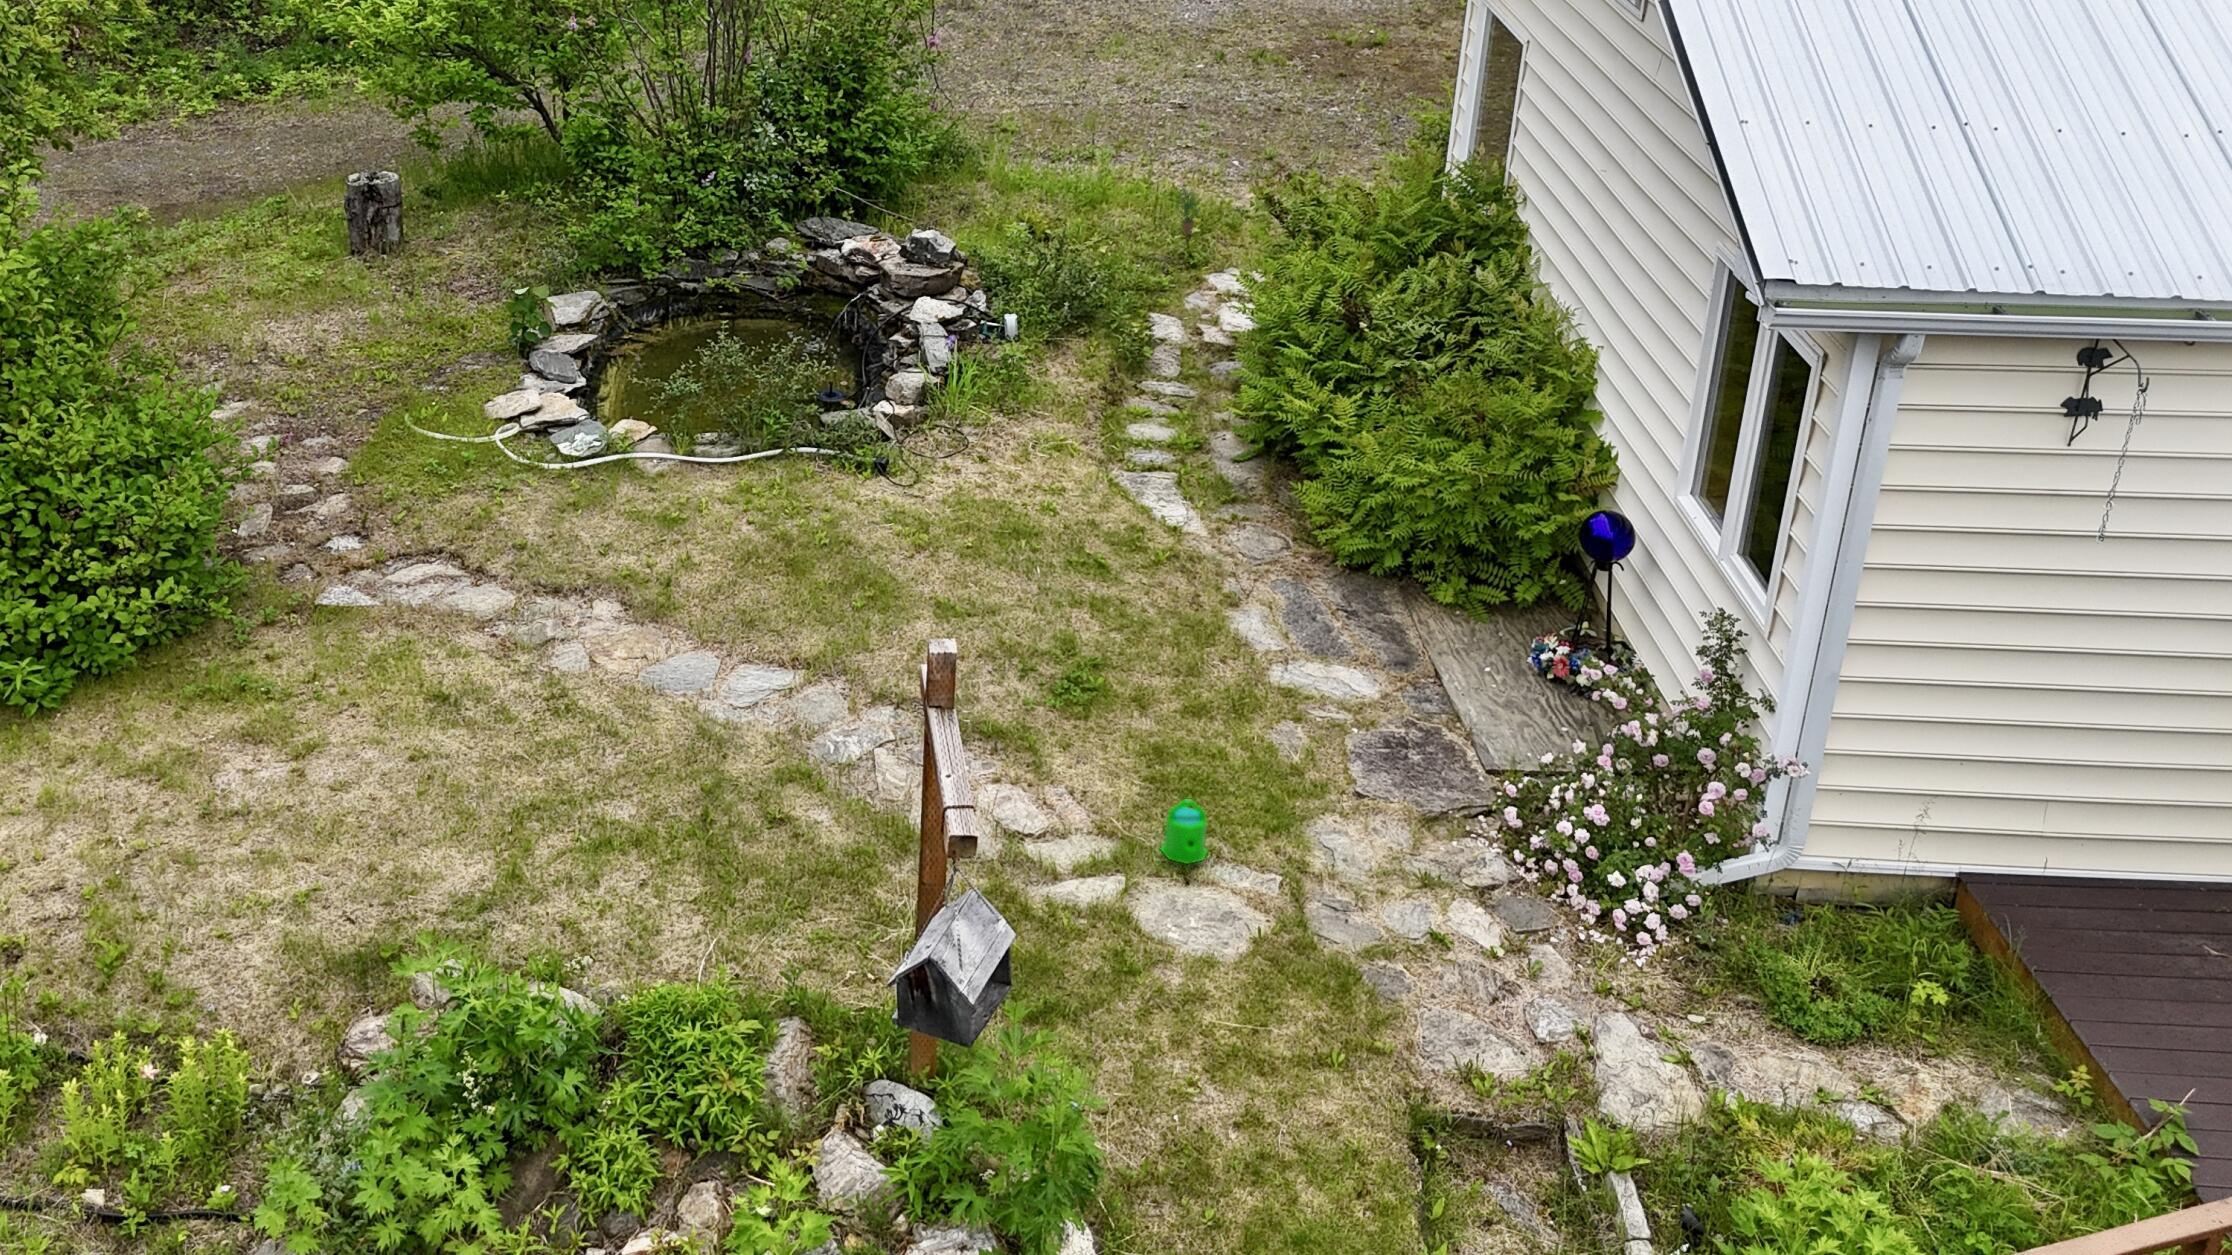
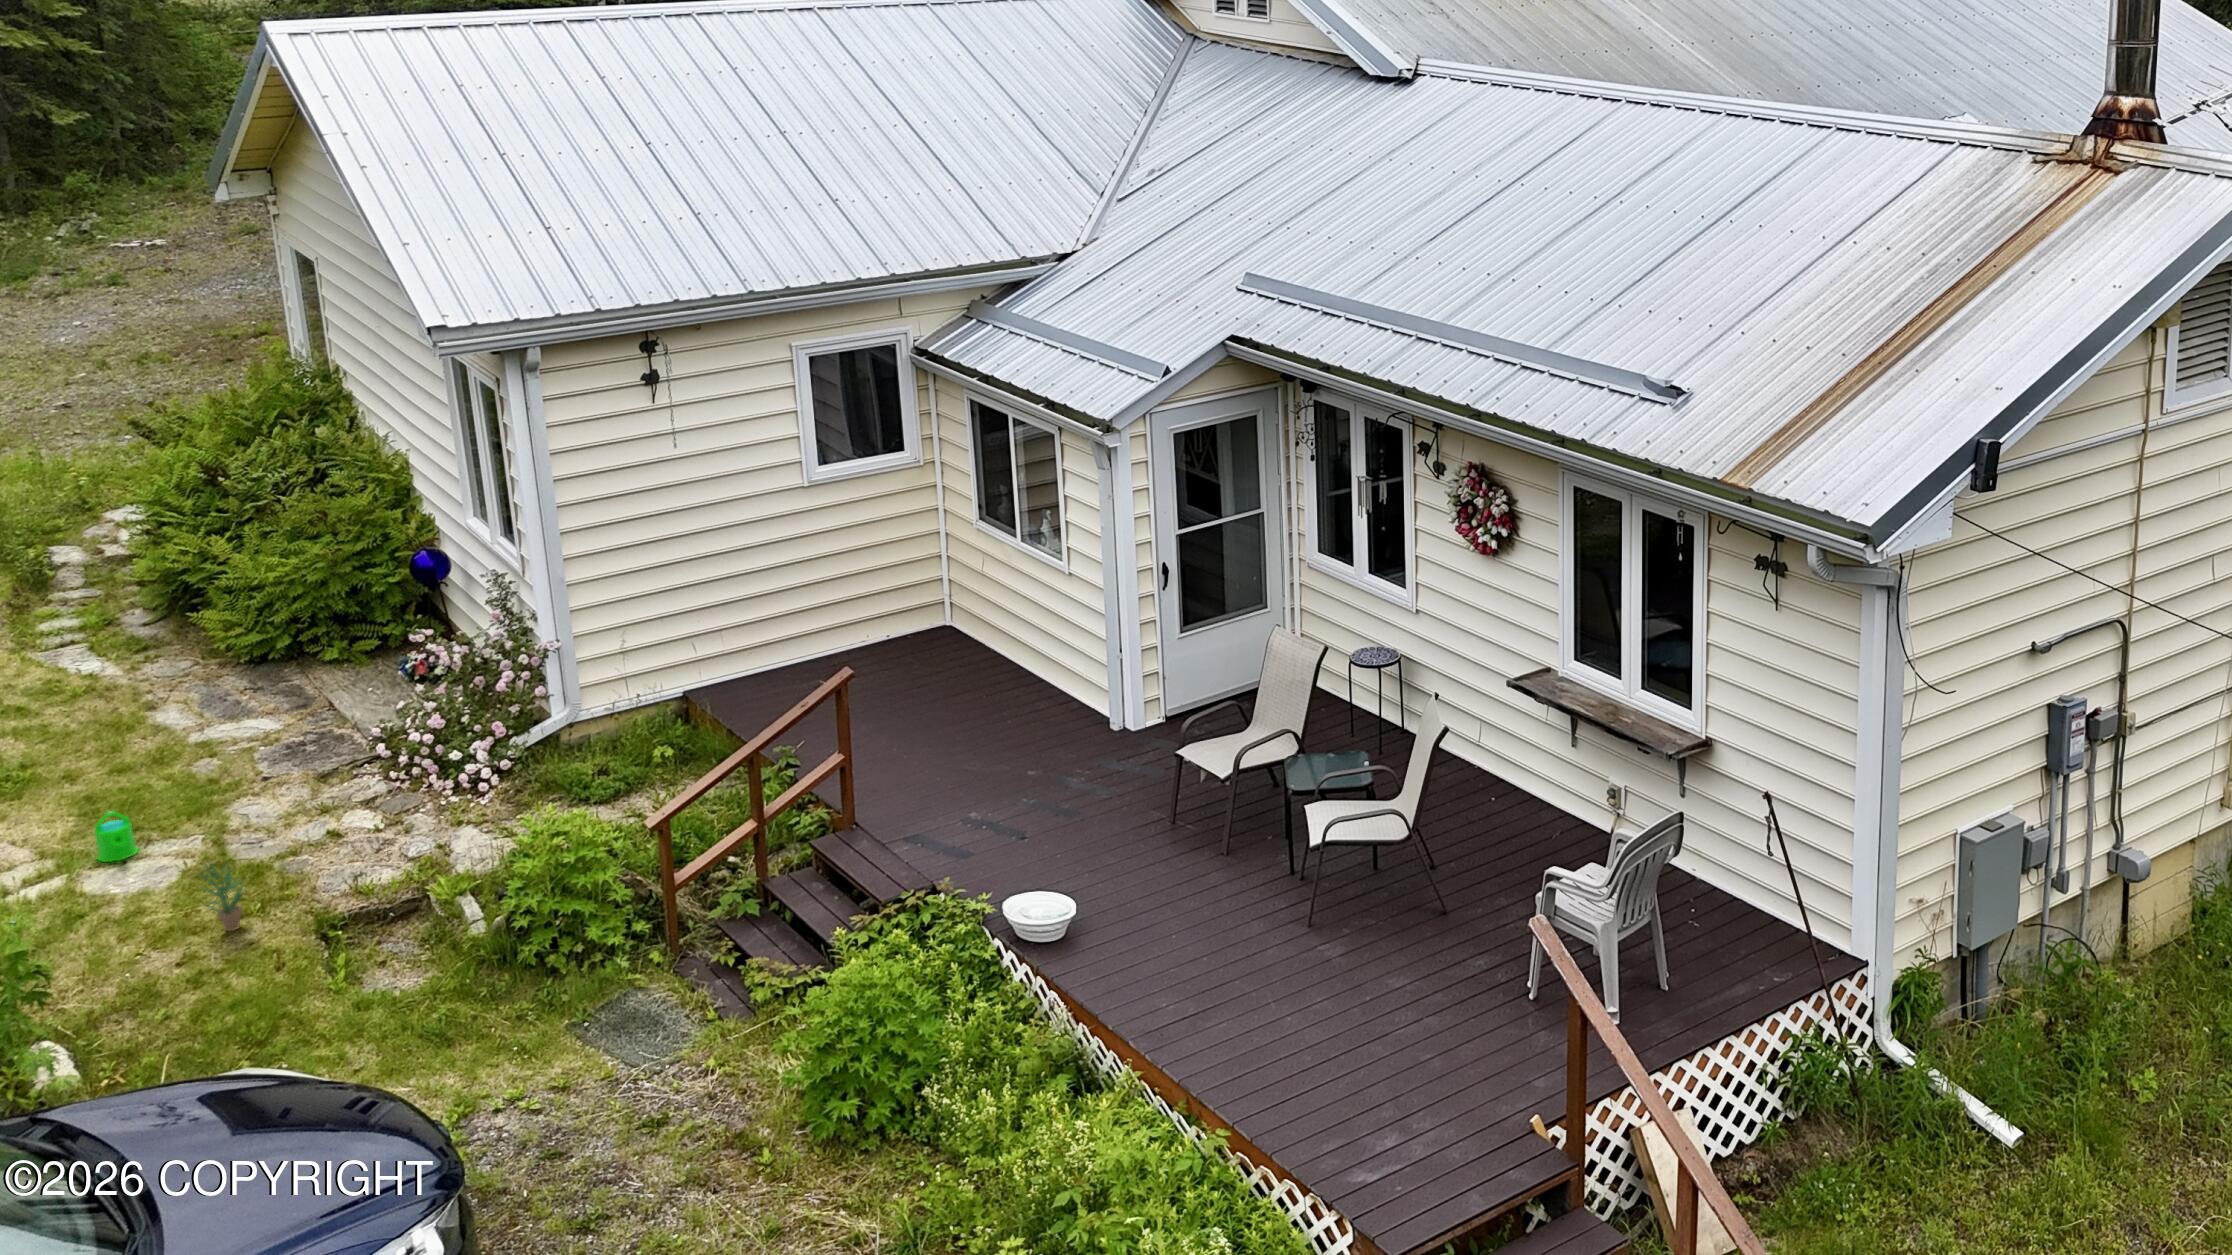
potted plant: present [1180,185,1198,235] -> present [202,863,244,931]

